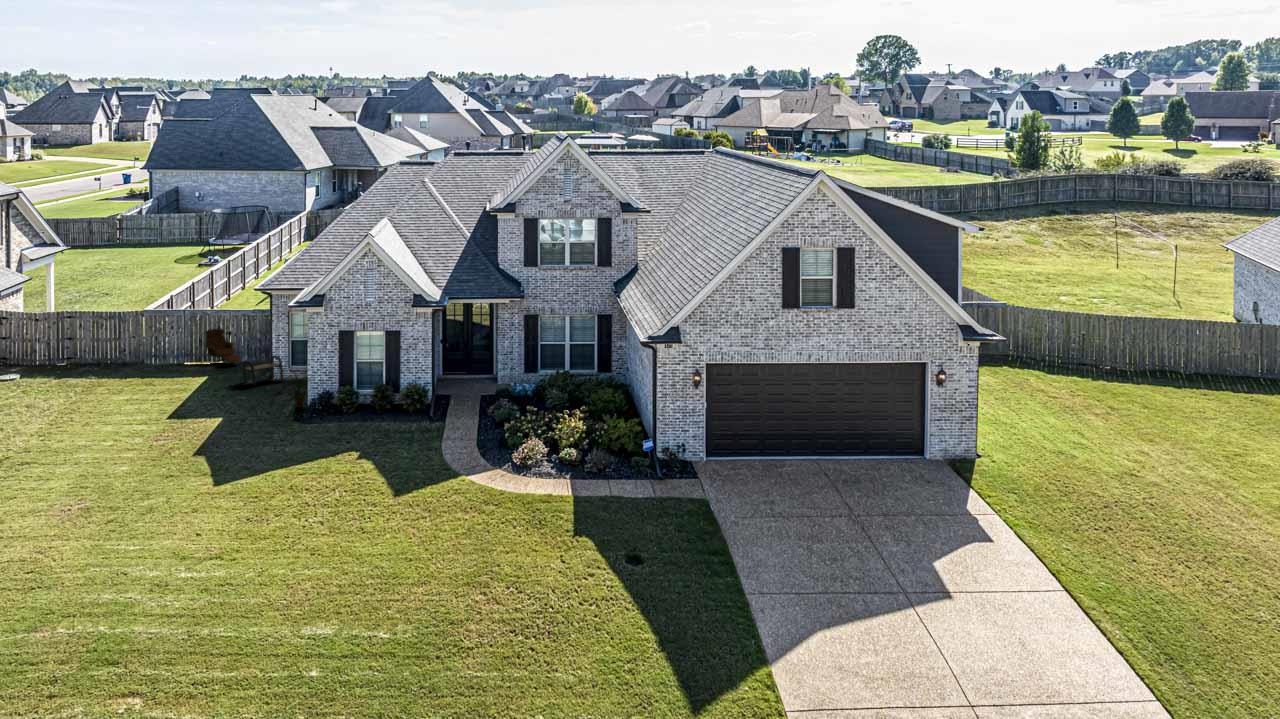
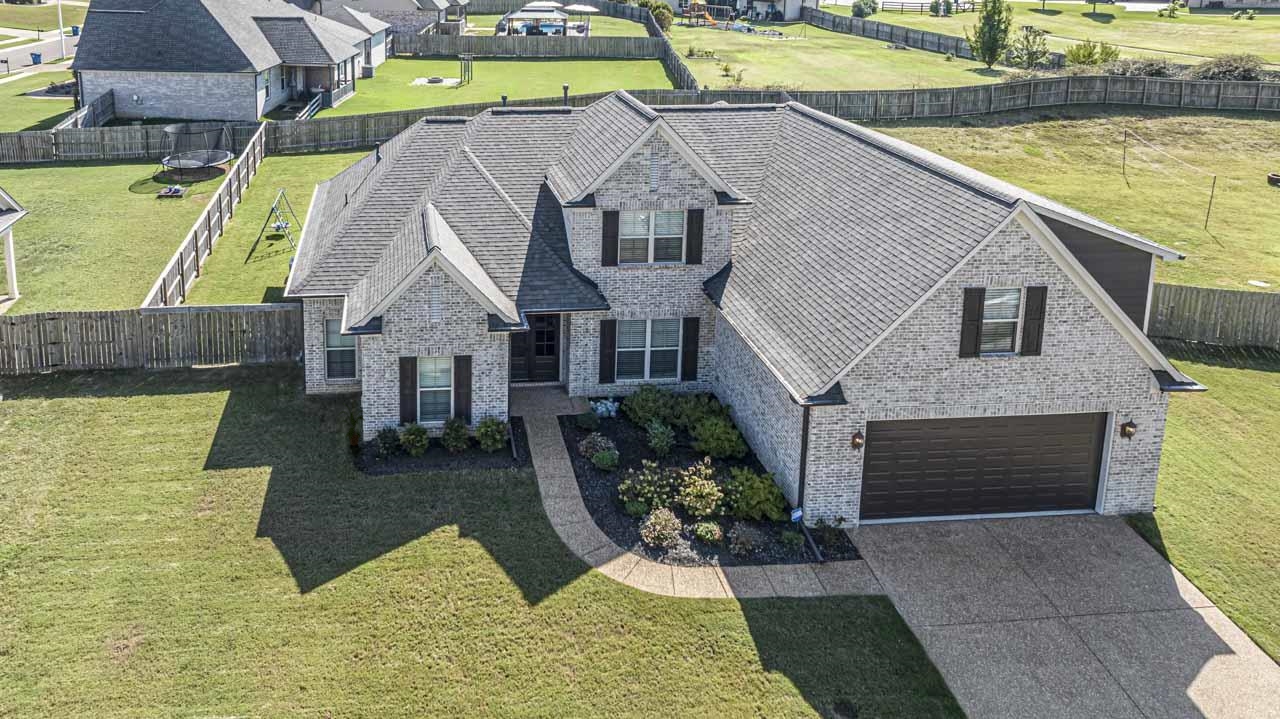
lounge chair: present [205,329,241,365] -> none [216,327,262,376]
bench: present [243,355,283,386] -> none [272,368,320,408]

